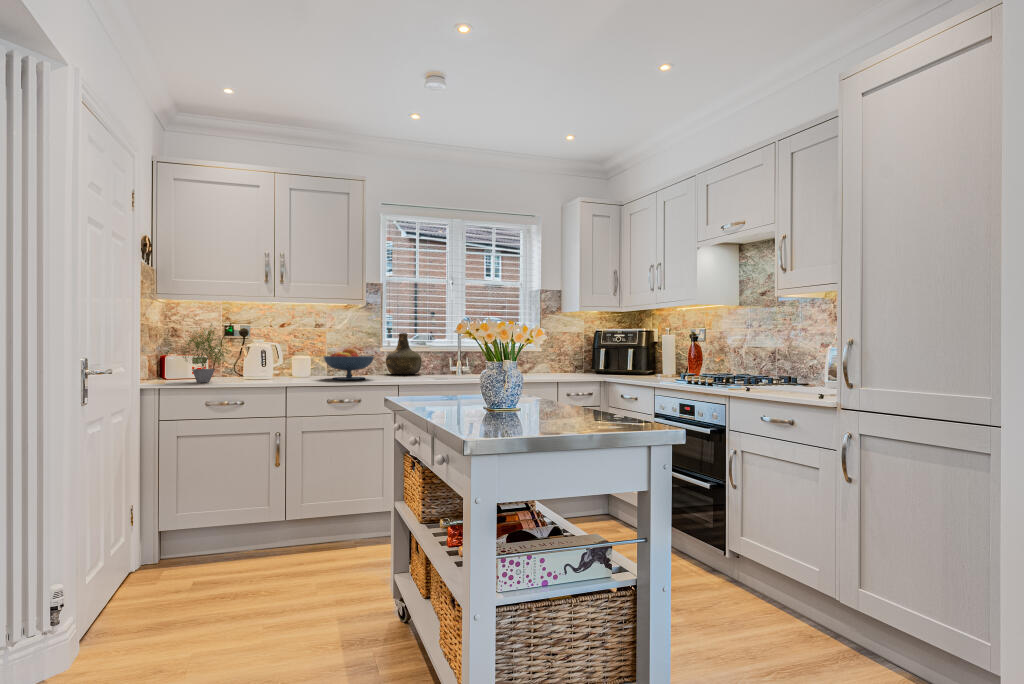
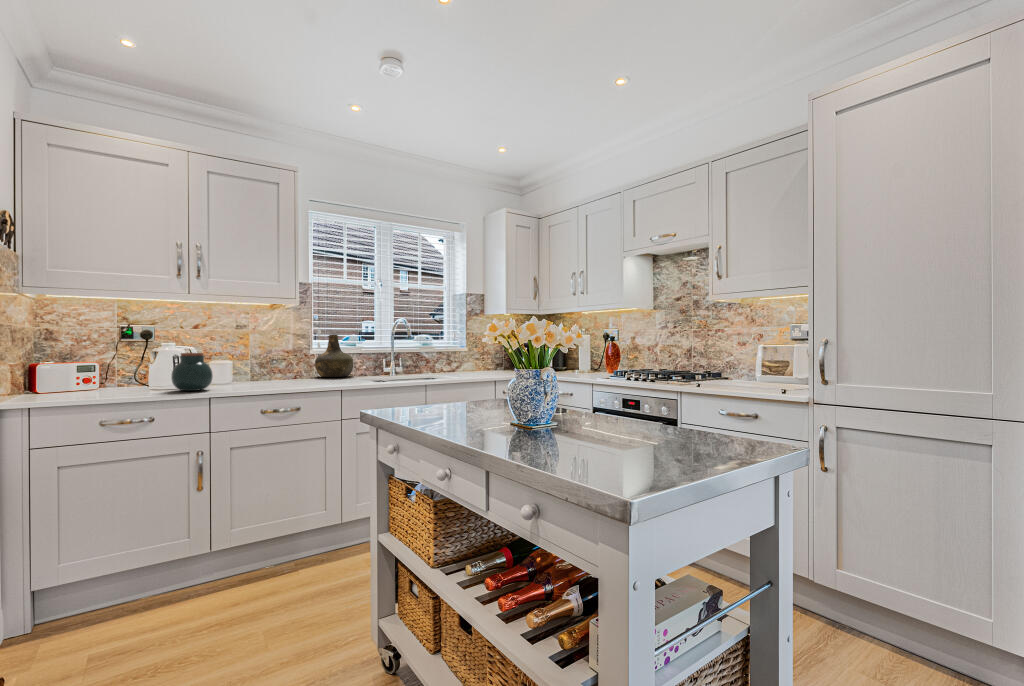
potted plant: present [183,323,227,383] -> none [57,323,139,397]
jar: none [259,348,291,381] -> present [171,353,213,391]
fruit bowl: present [324,348,374,380] -> none [250,351,309,386]

